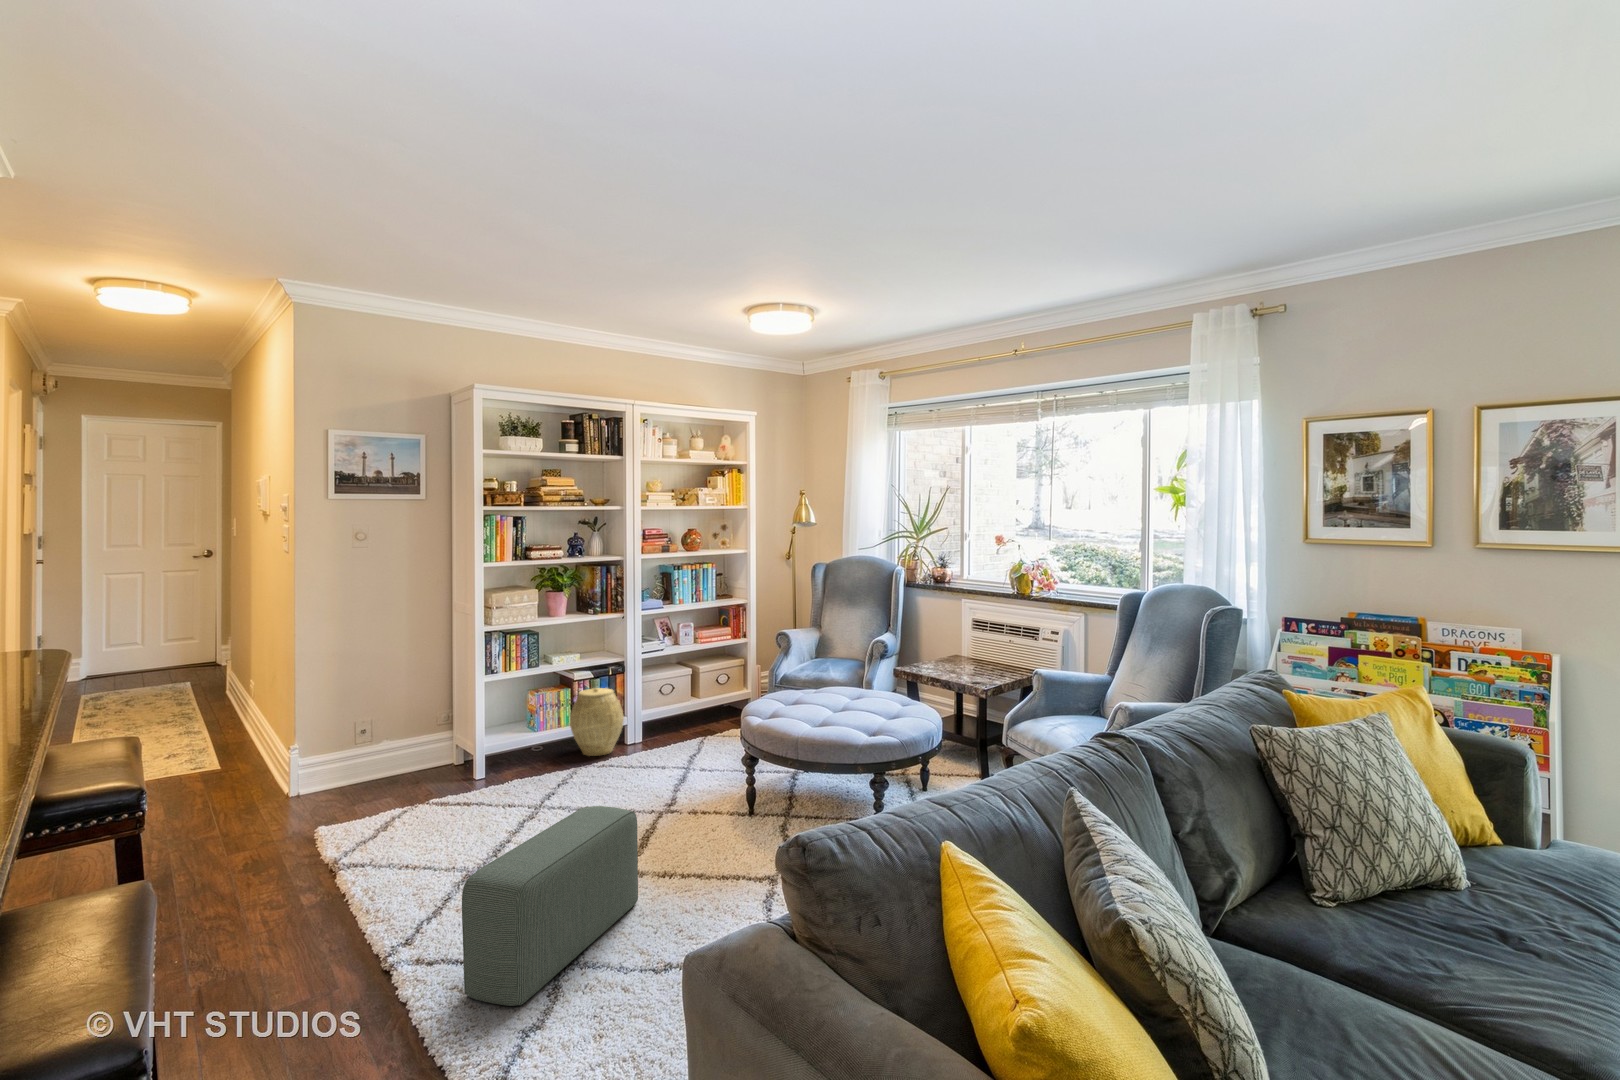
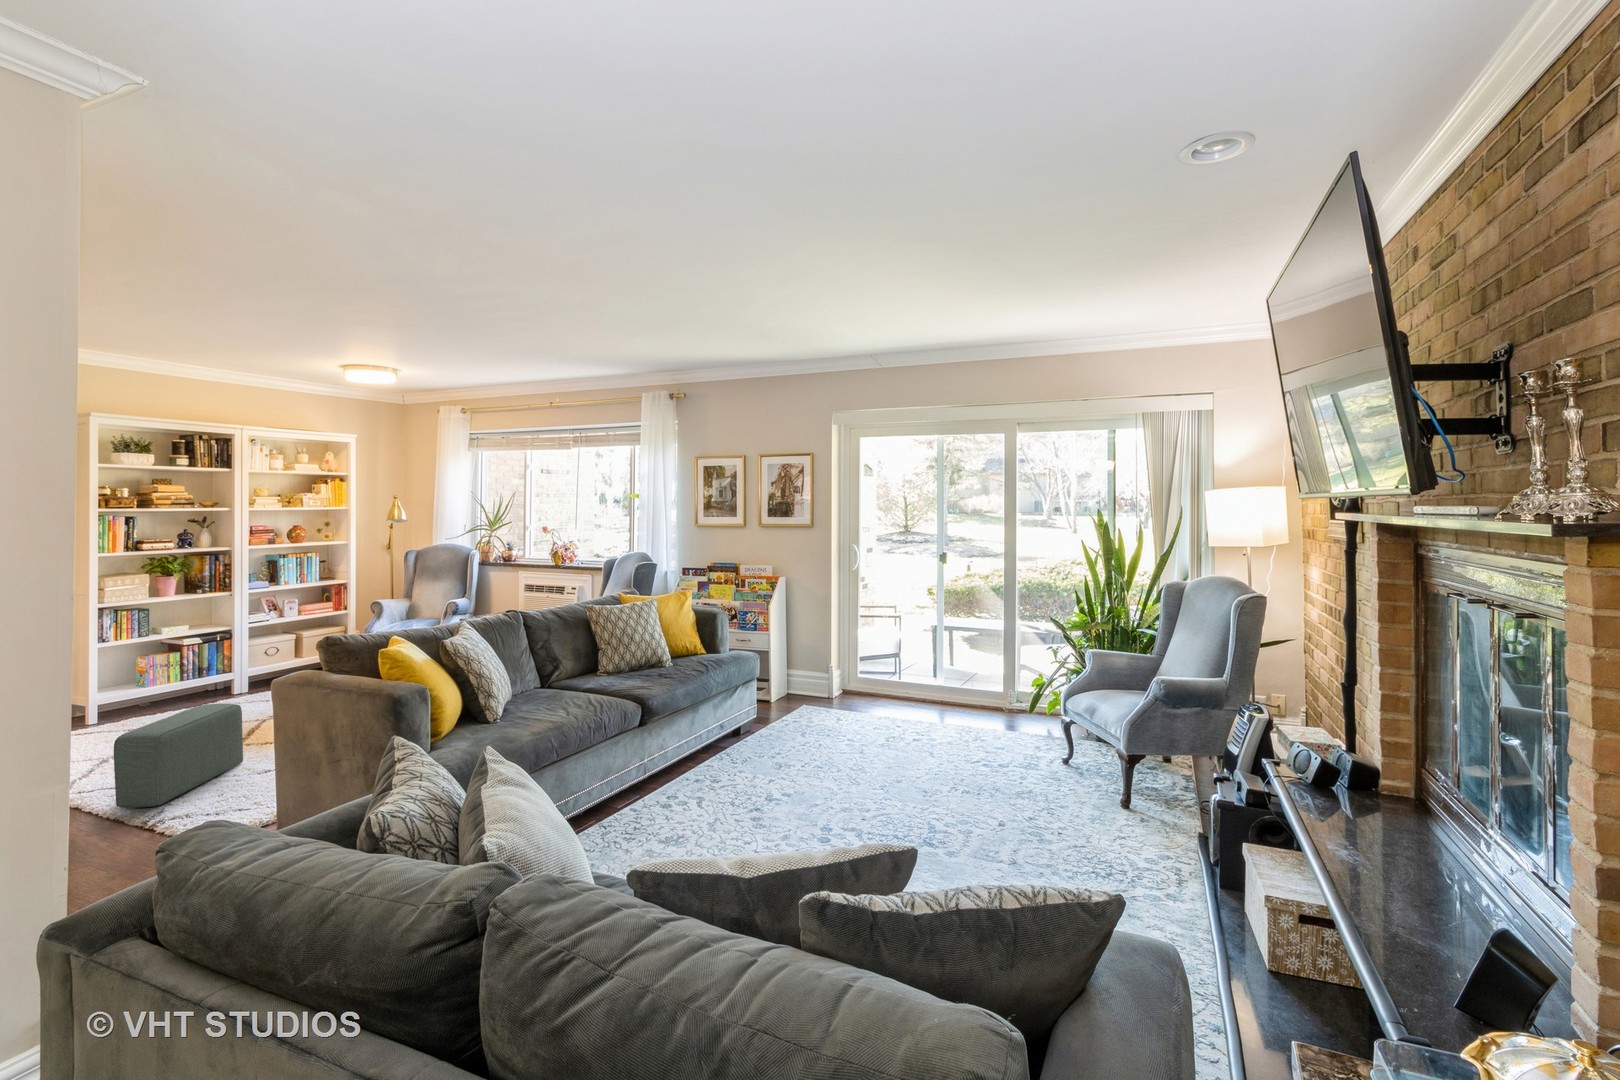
woven basket: present [570,688,624,756] -> none [182,649,233,701]

